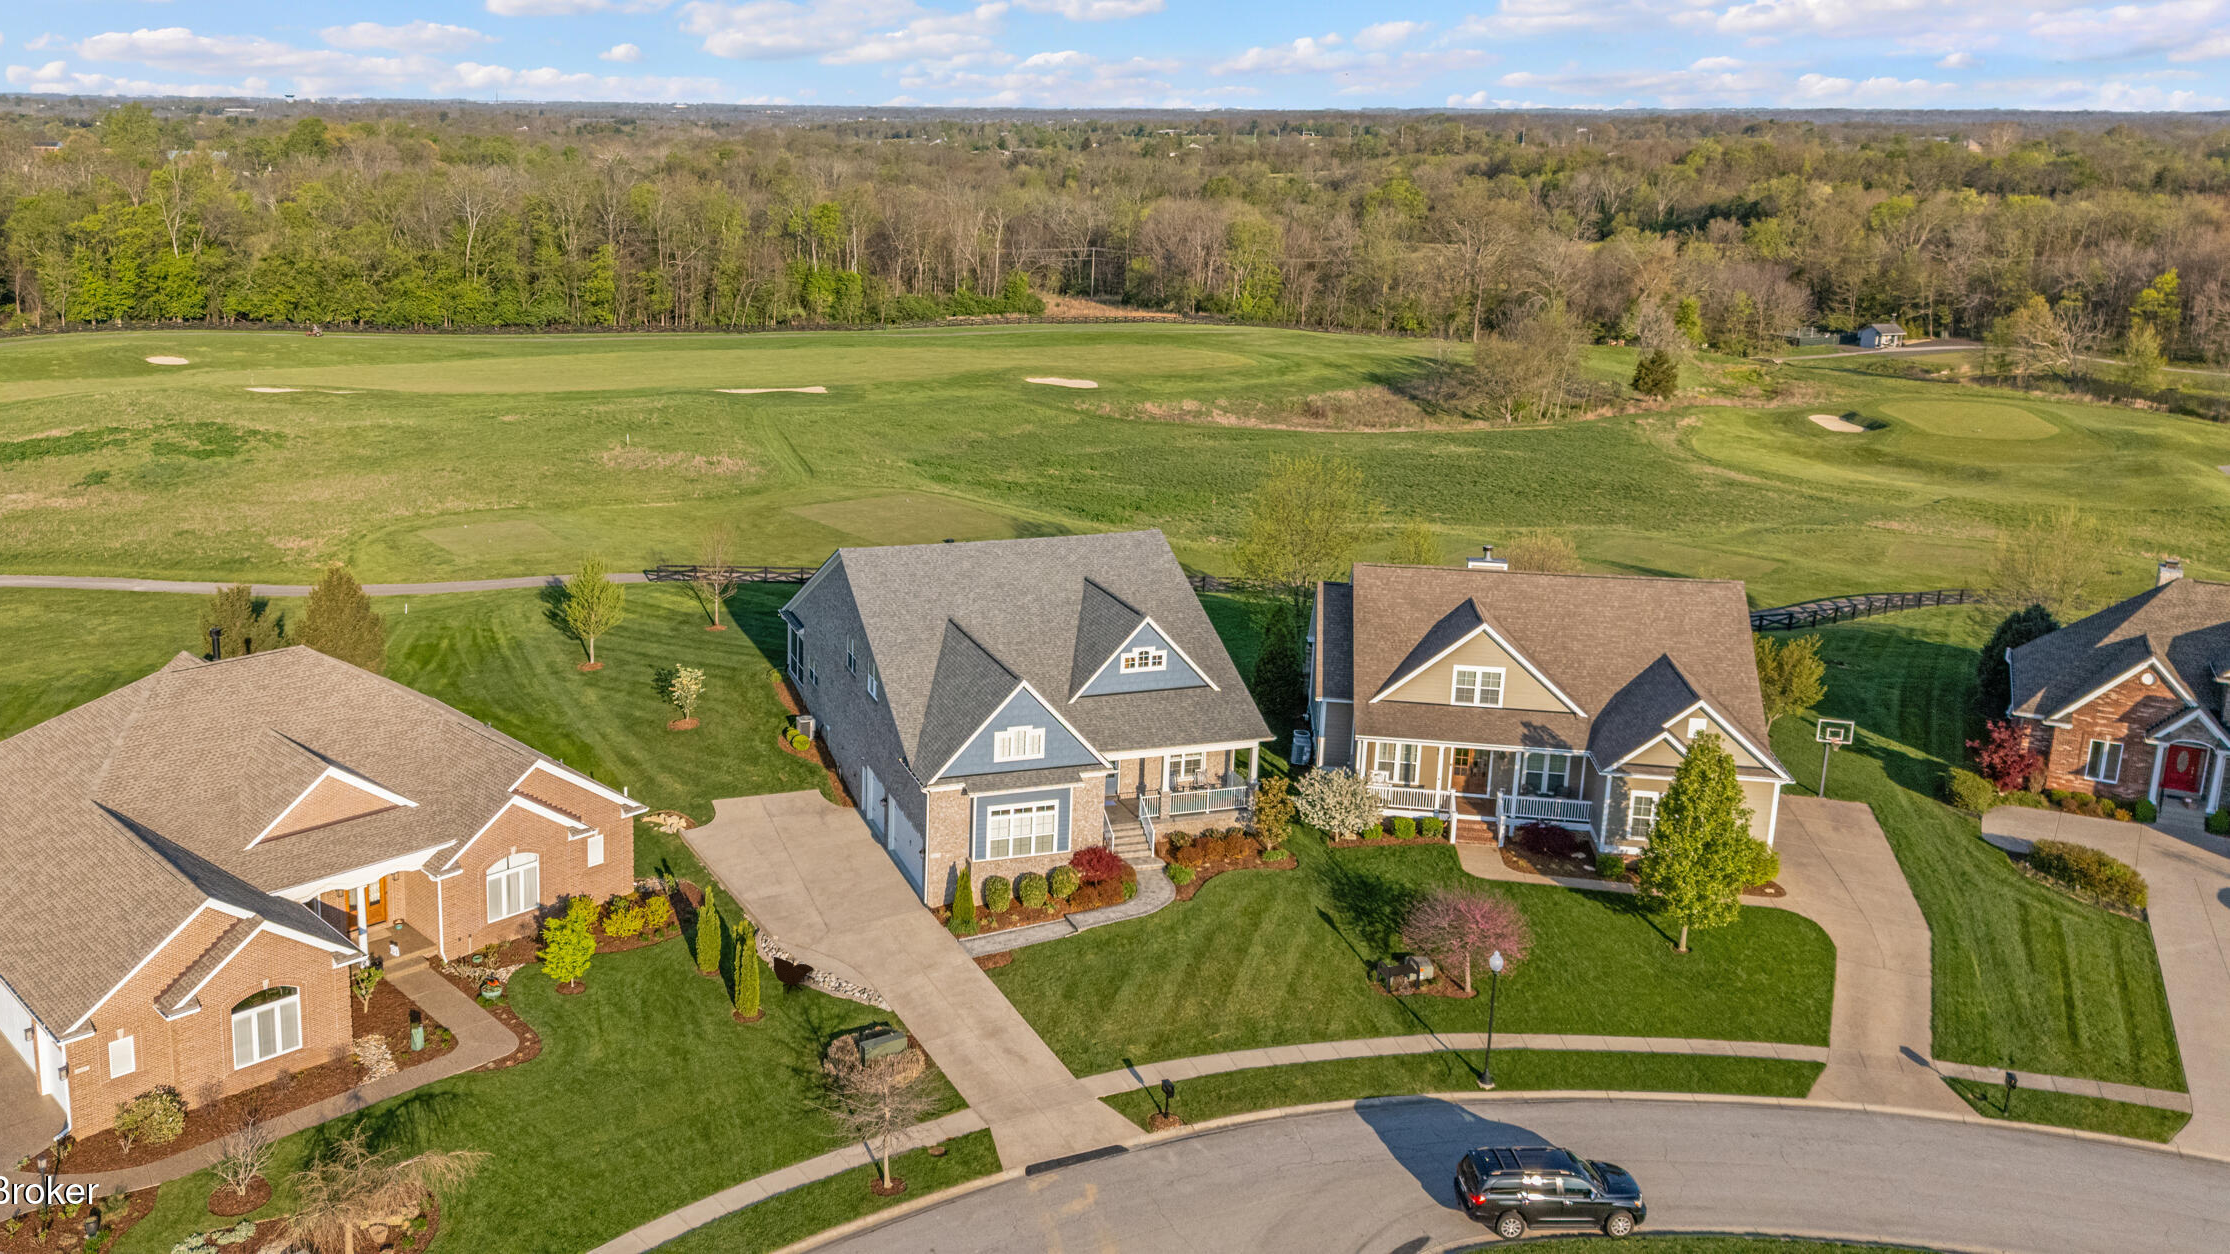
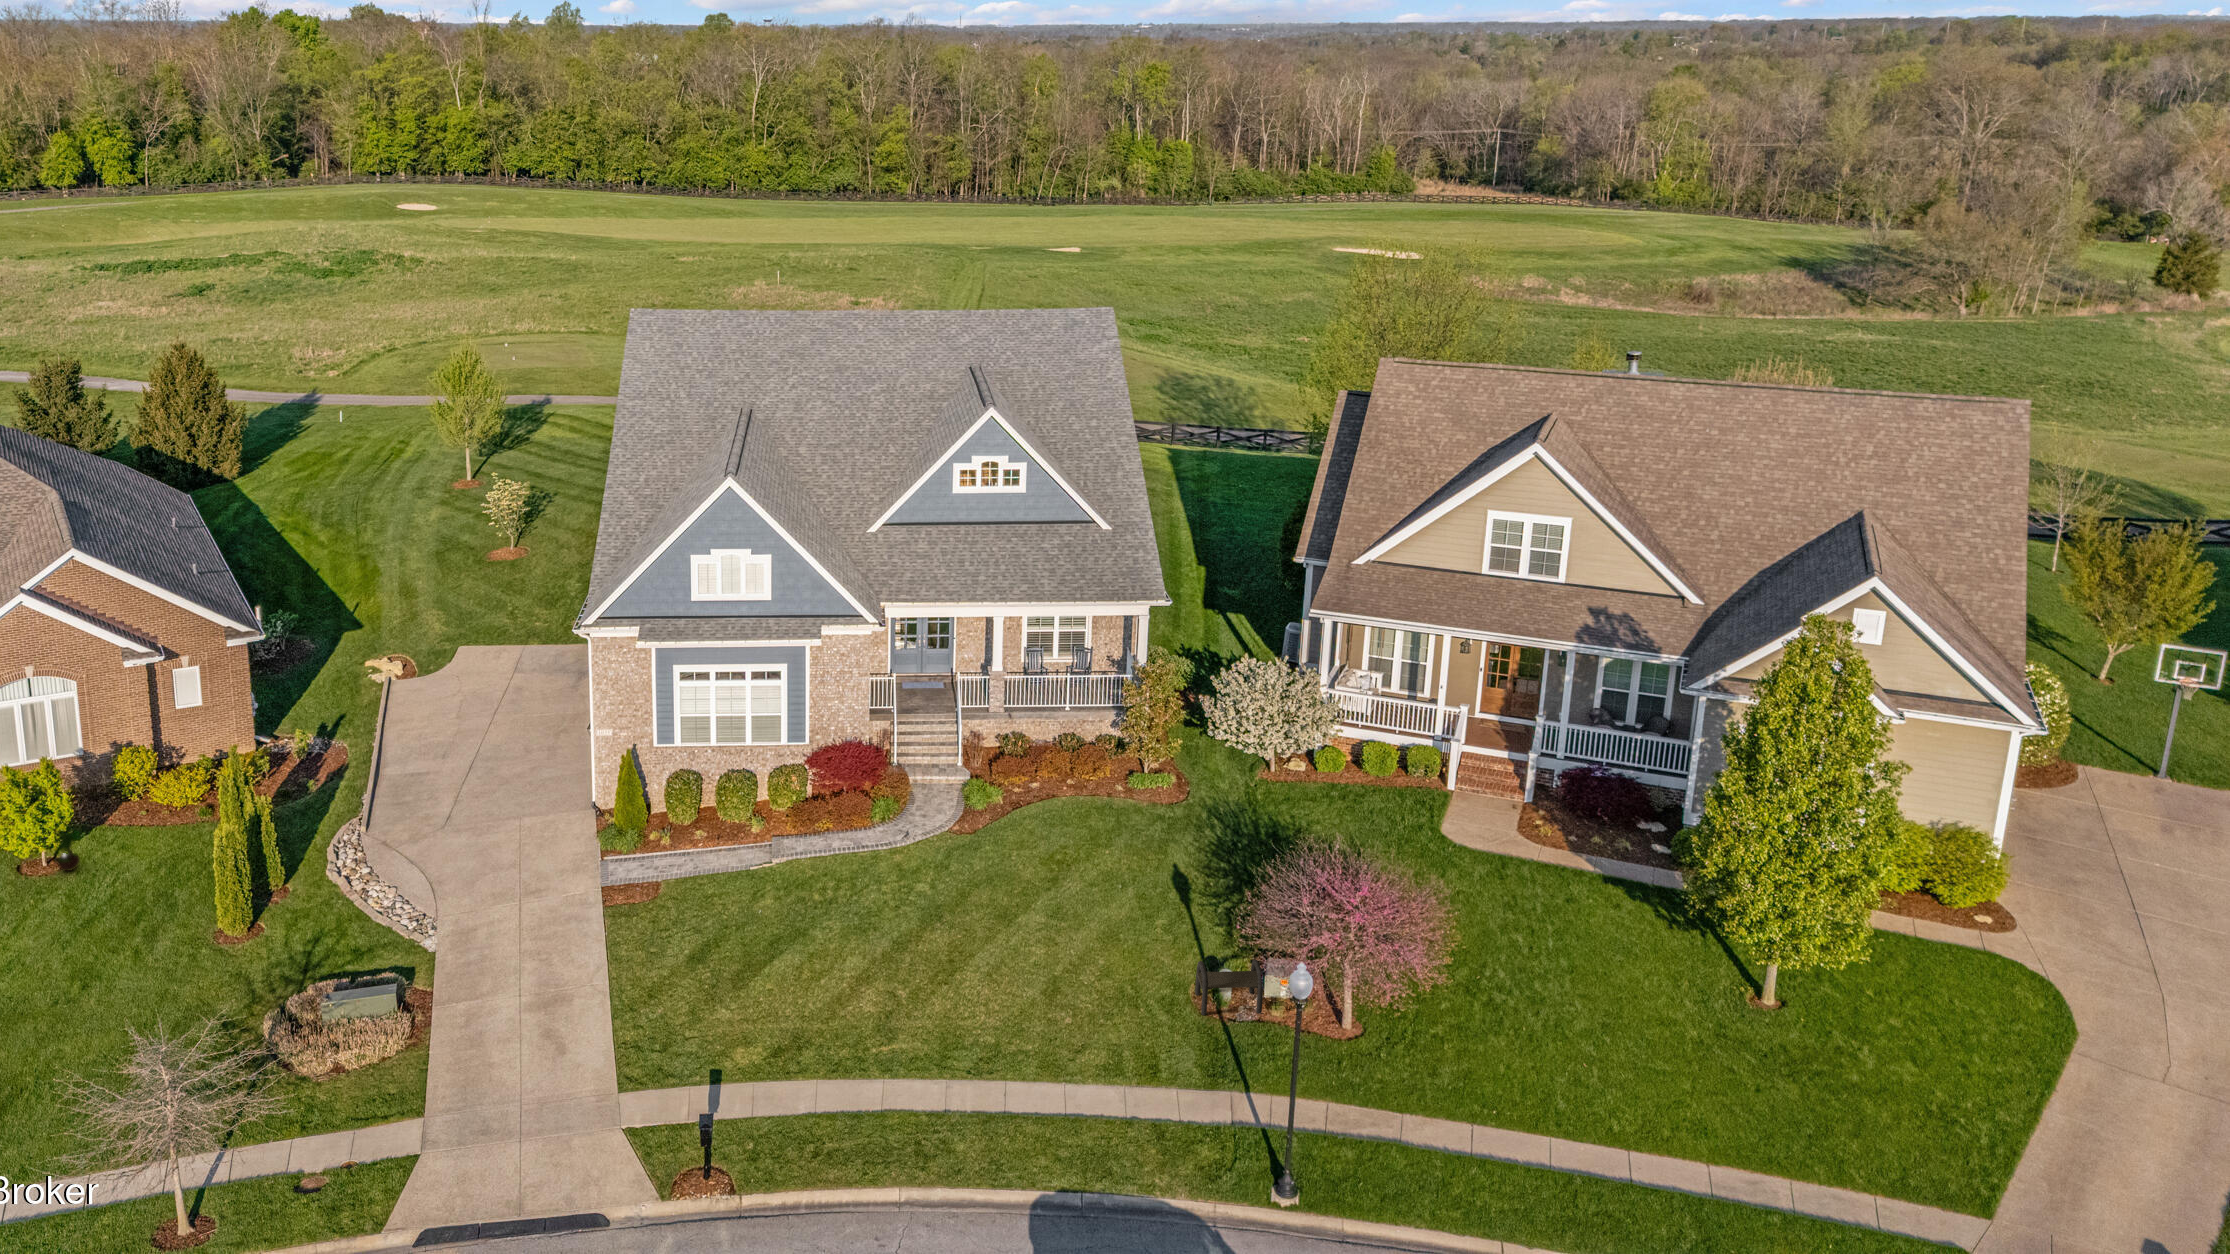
potted tree: none [618,953,636,983] -> present [57,833,80,871]
lounge chair: present [773,957,814,994] -> none [252,854,332,912]

